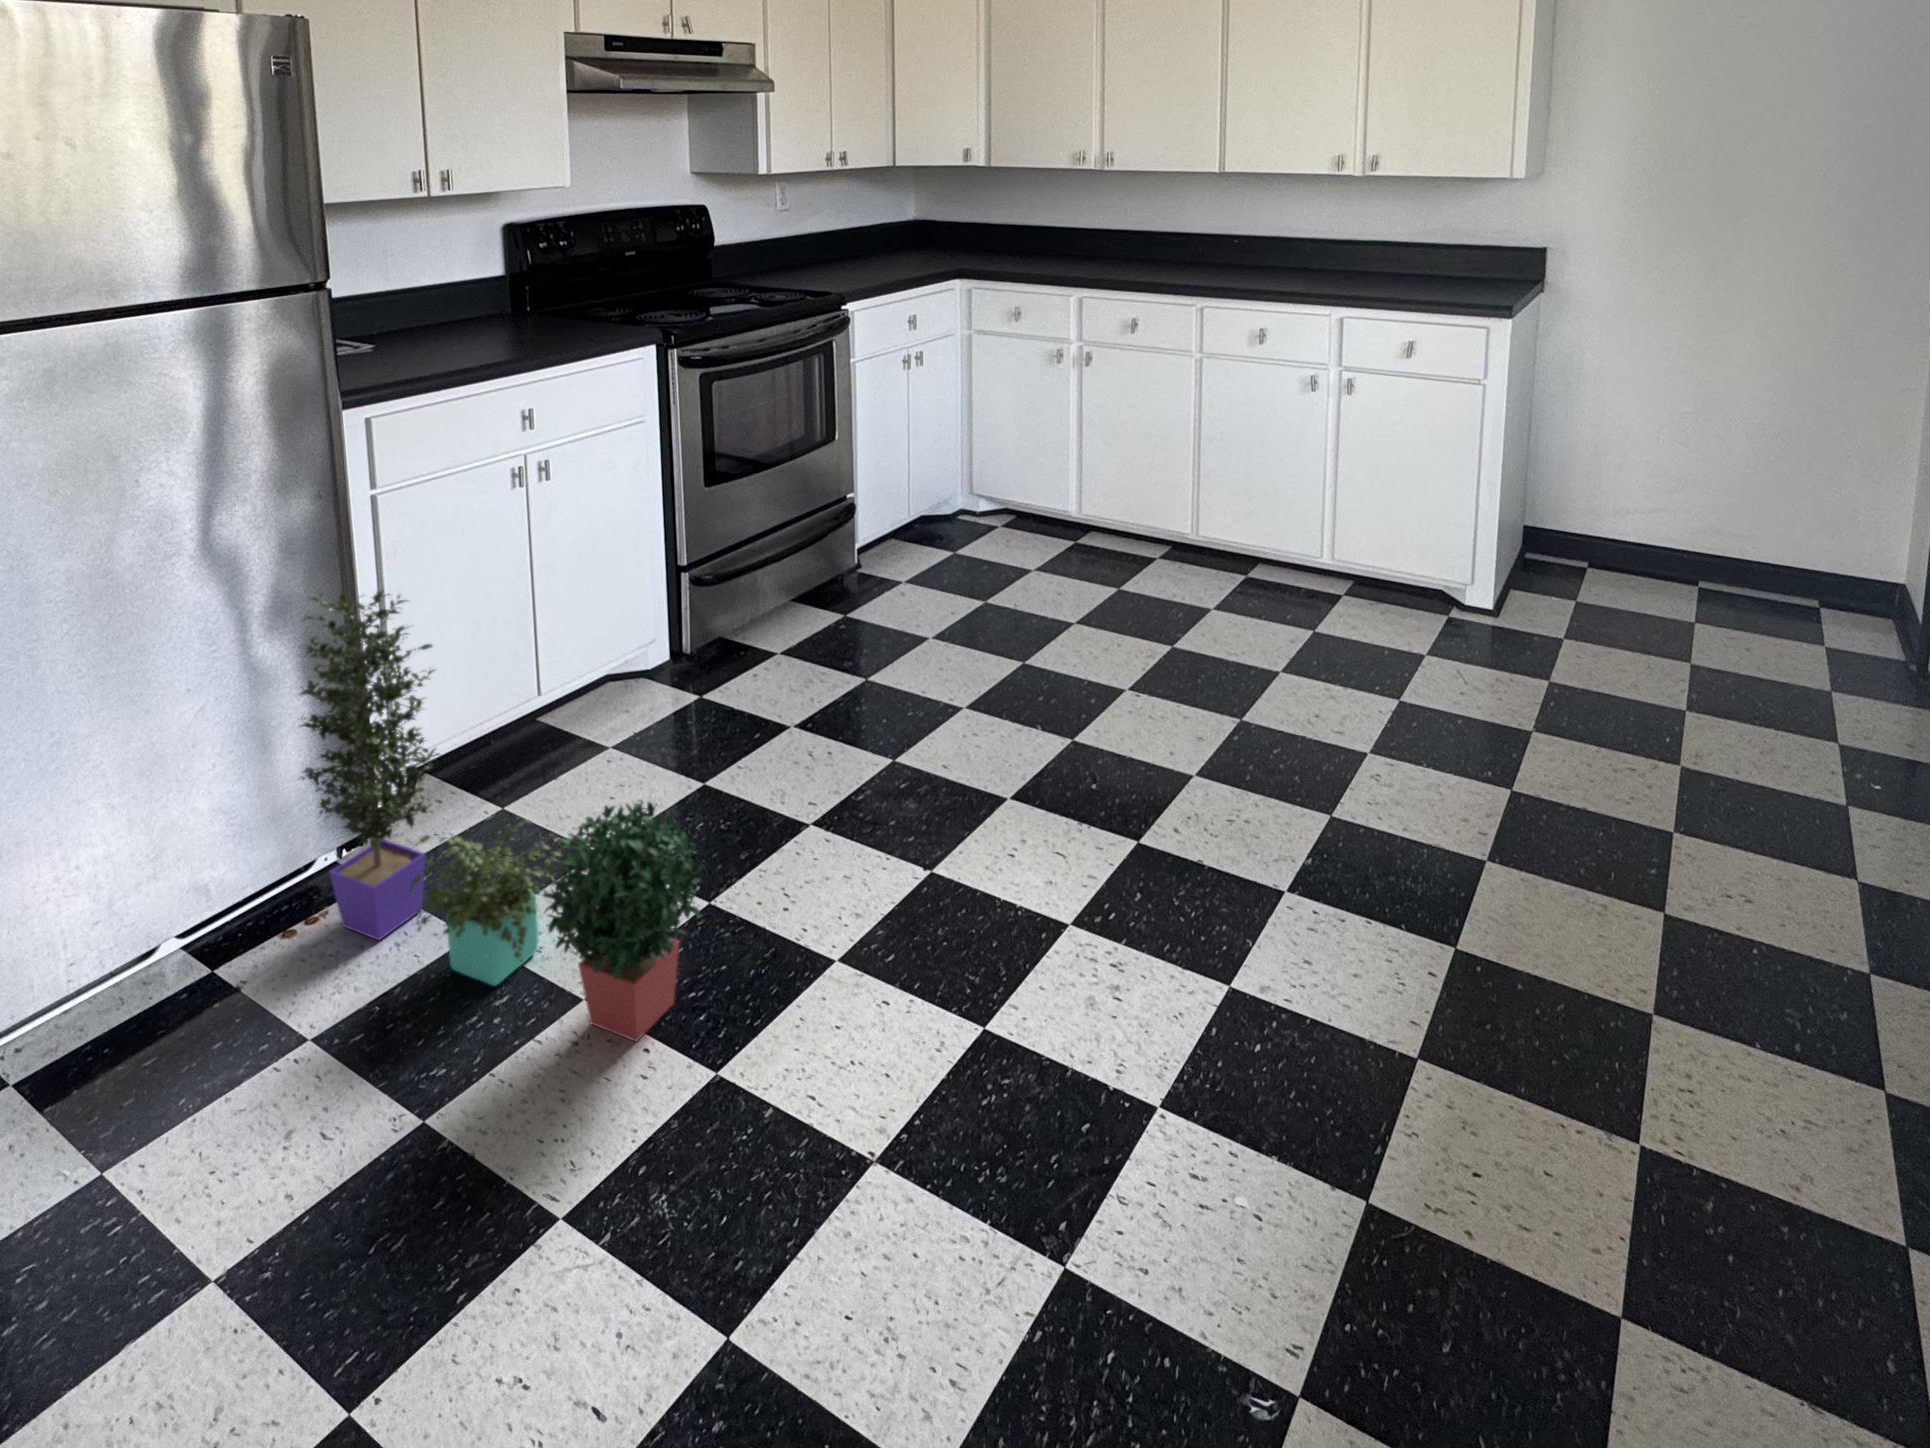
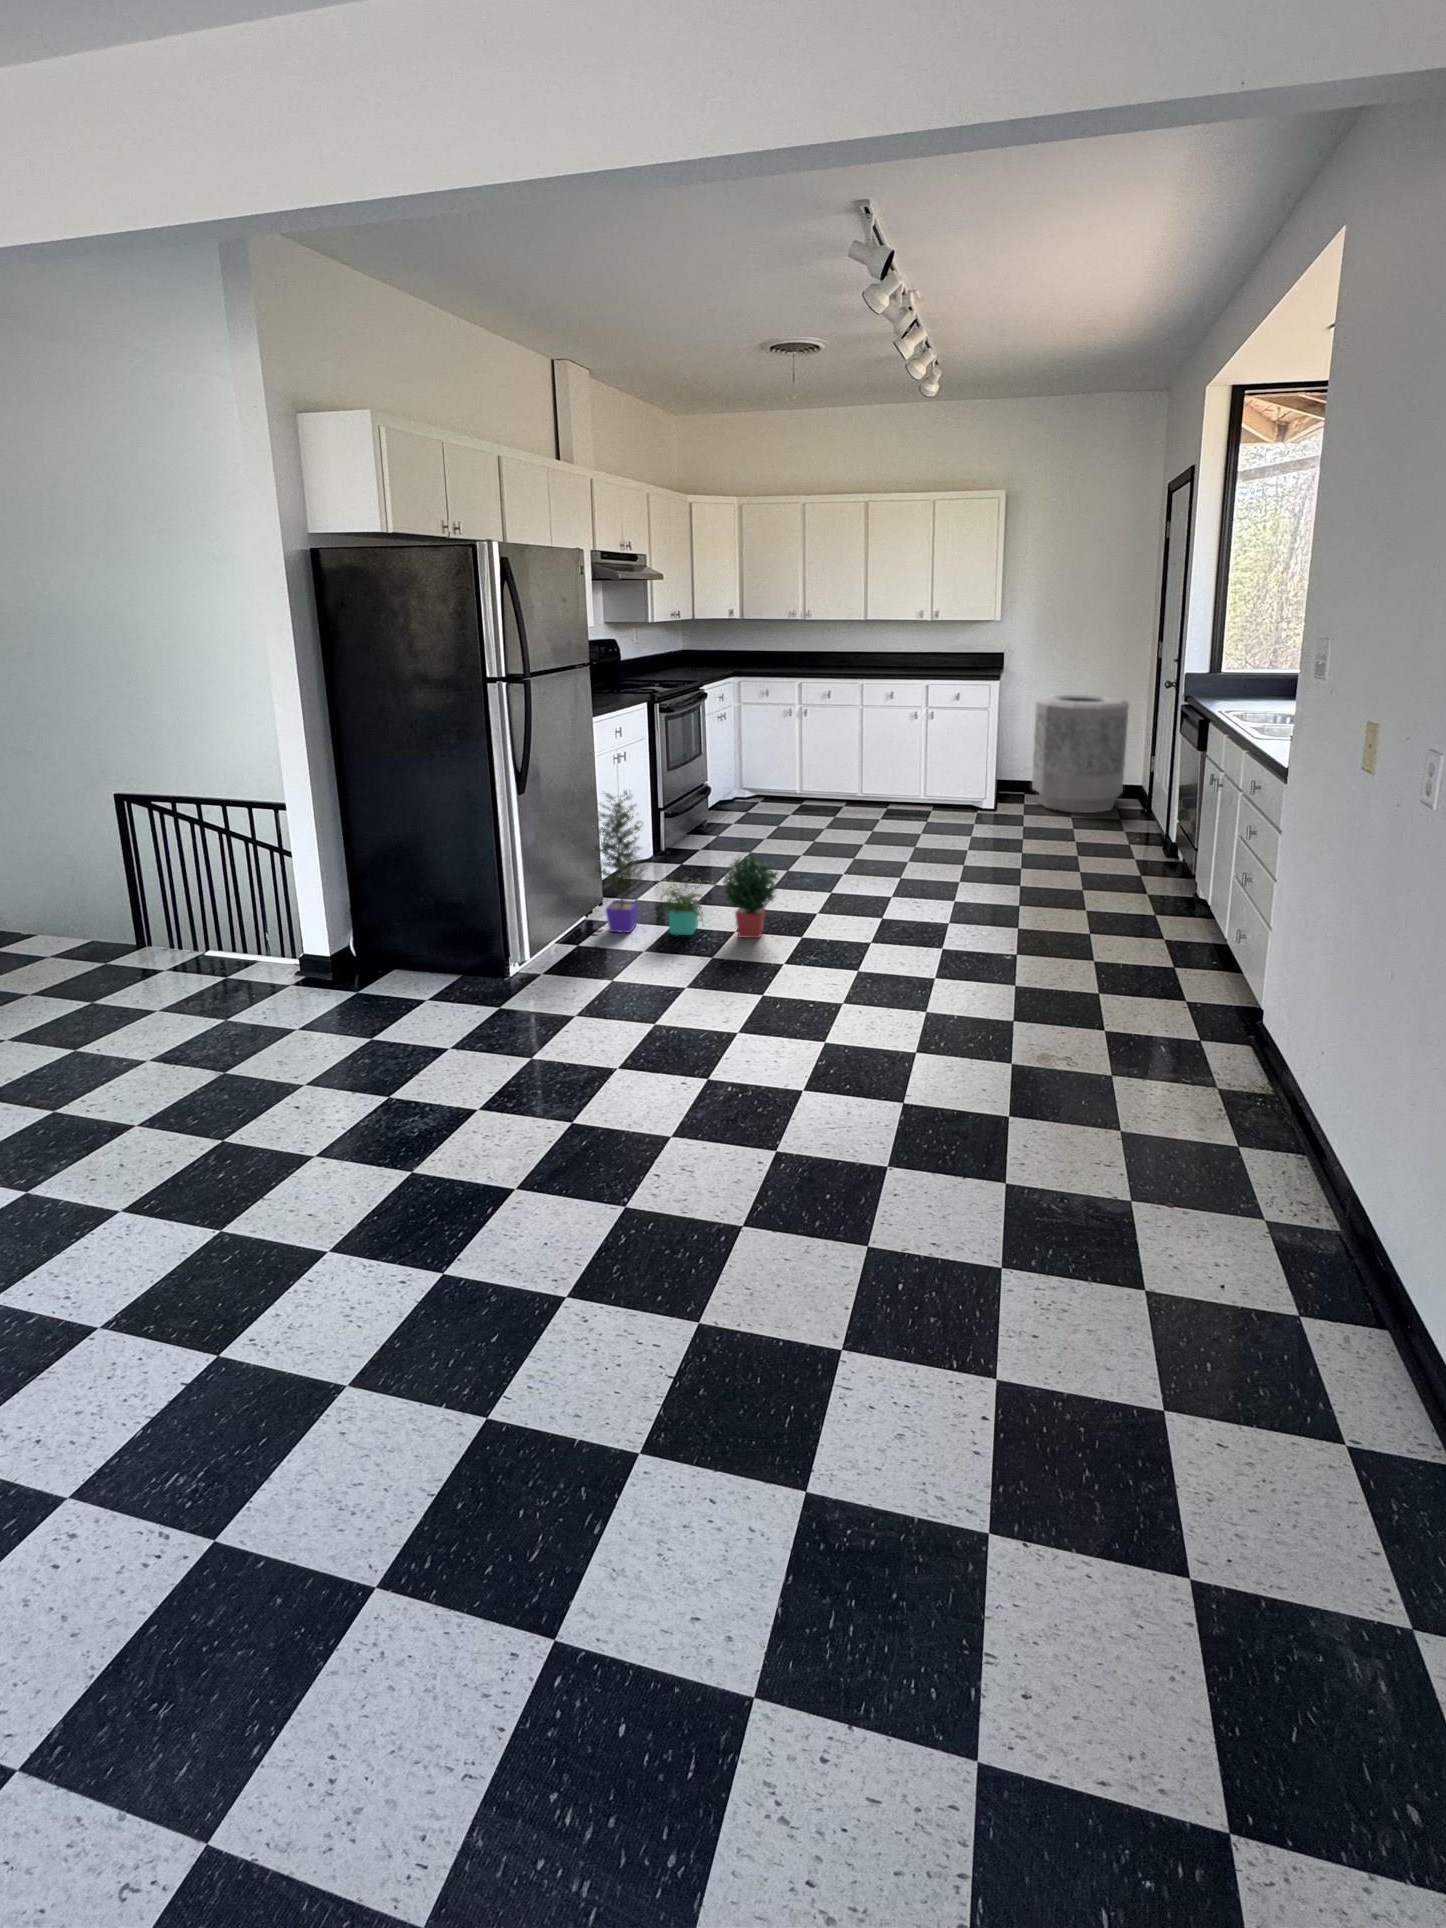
trash can: none [1598,352,1868,654] -> present [1032,695,1129,813]

